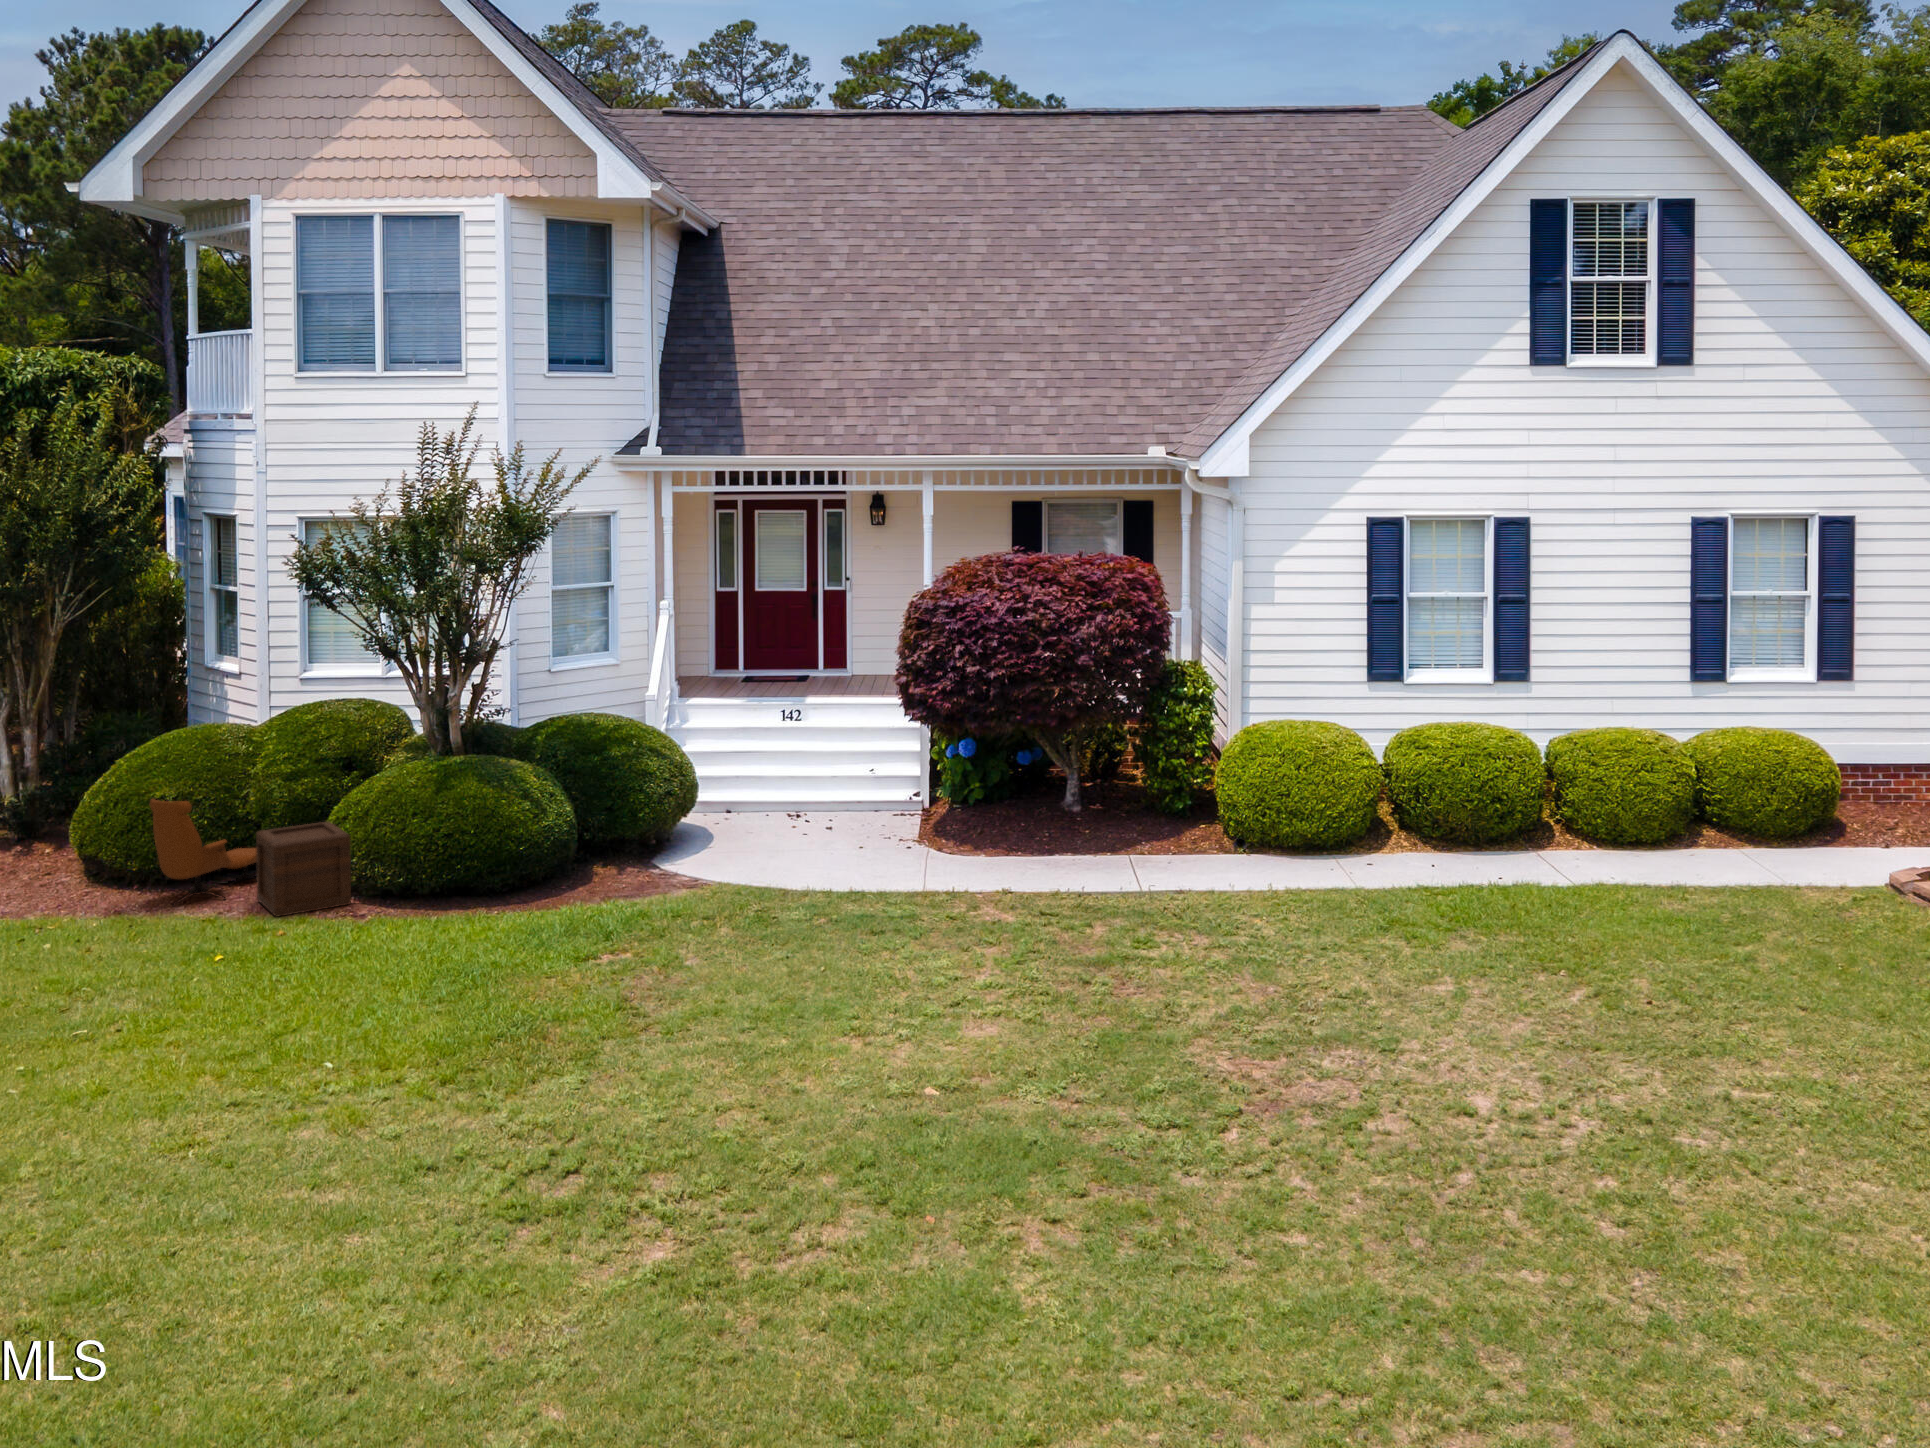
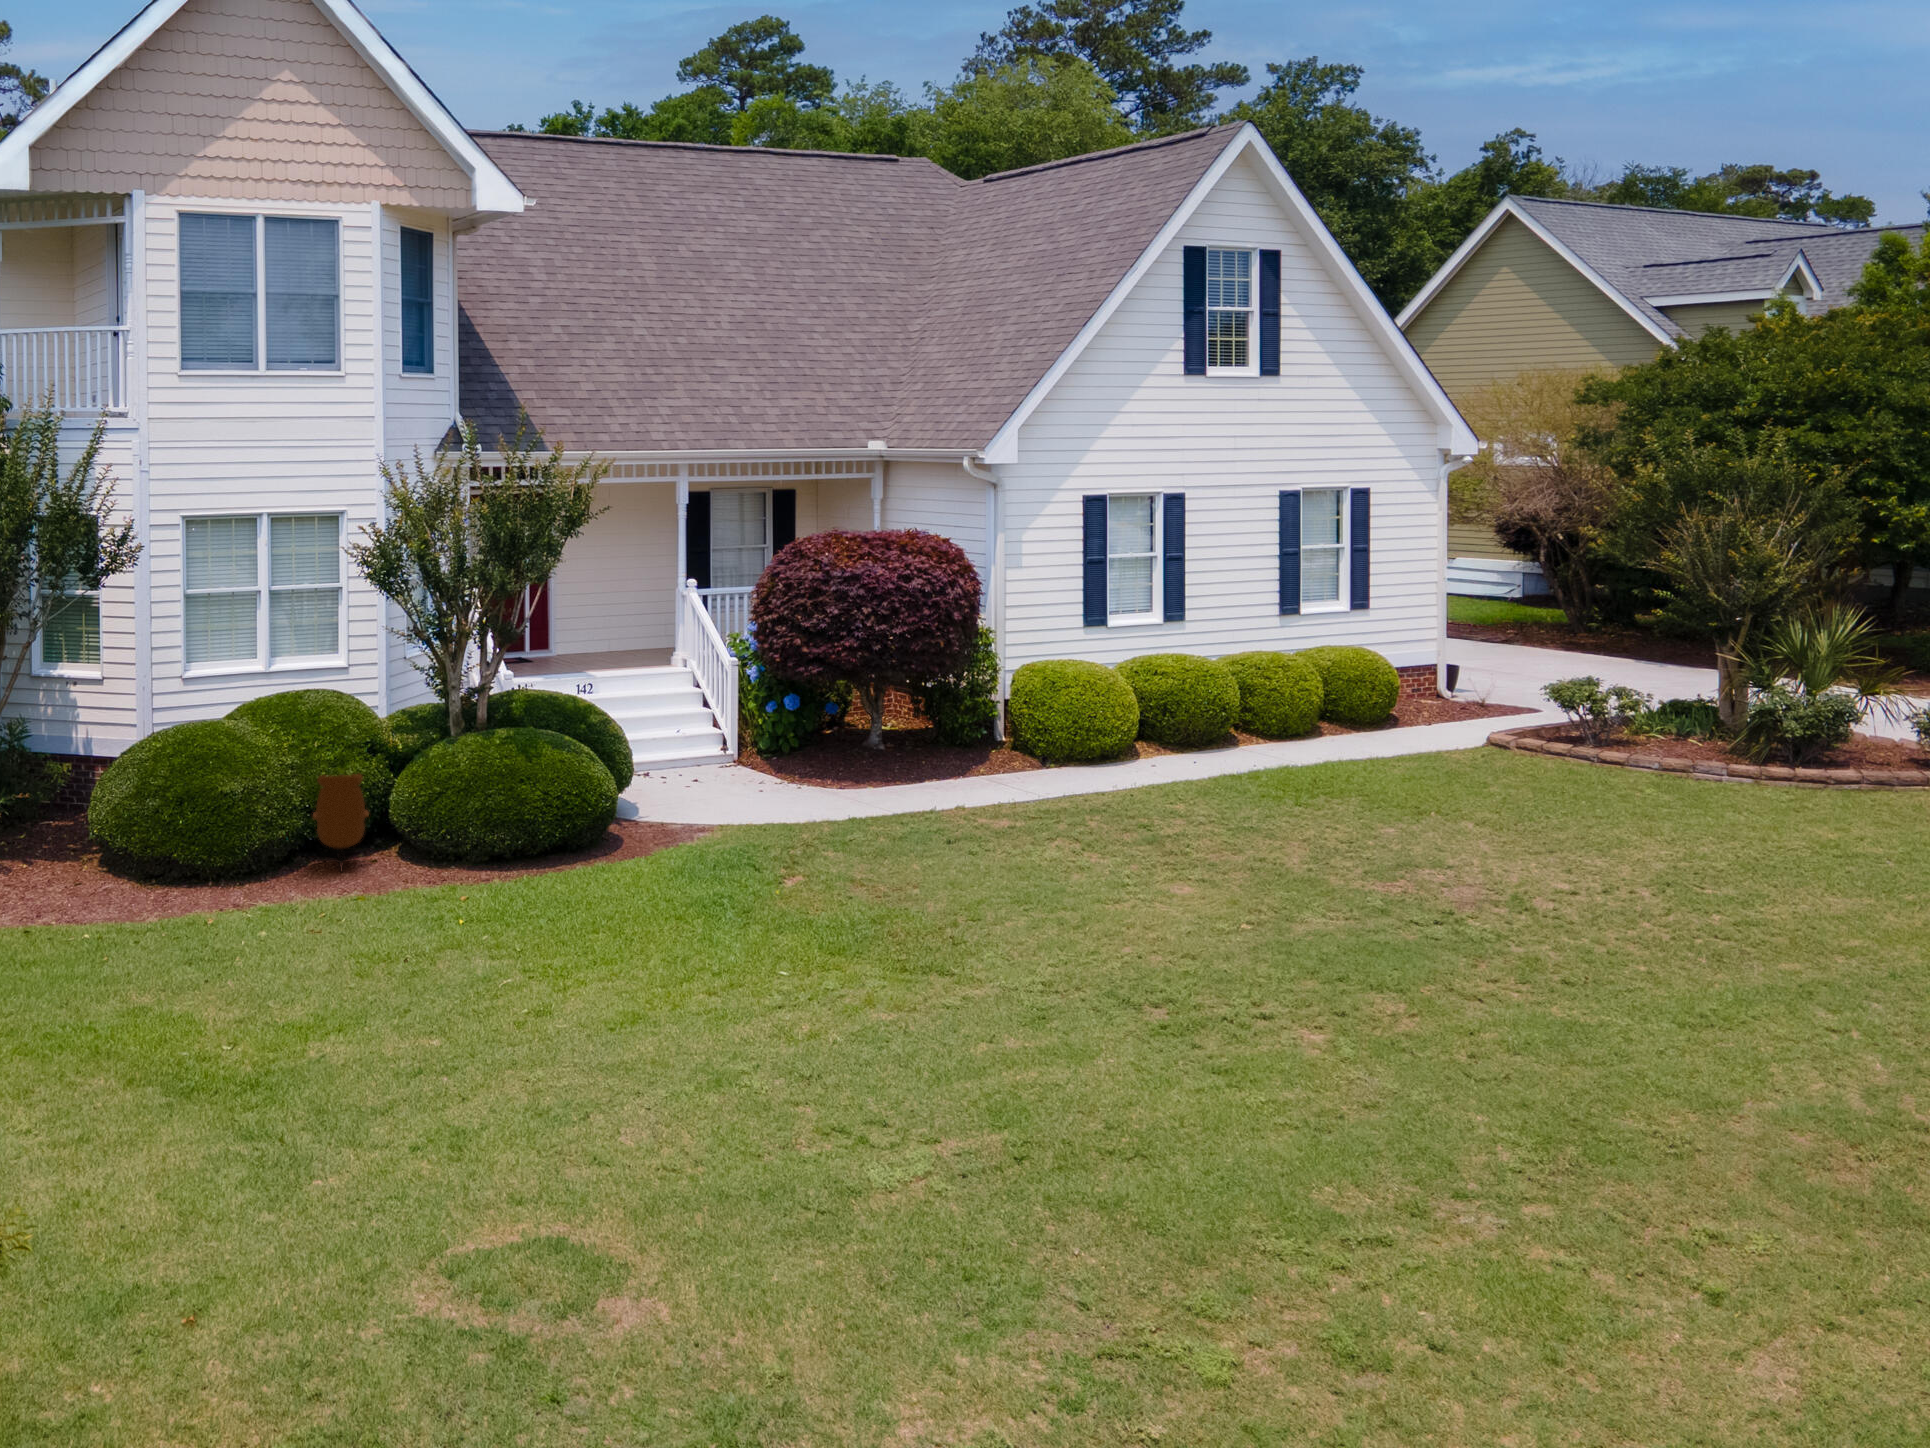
wooden crate: present [256,821,351,917] -> none [403,787,493,868]

